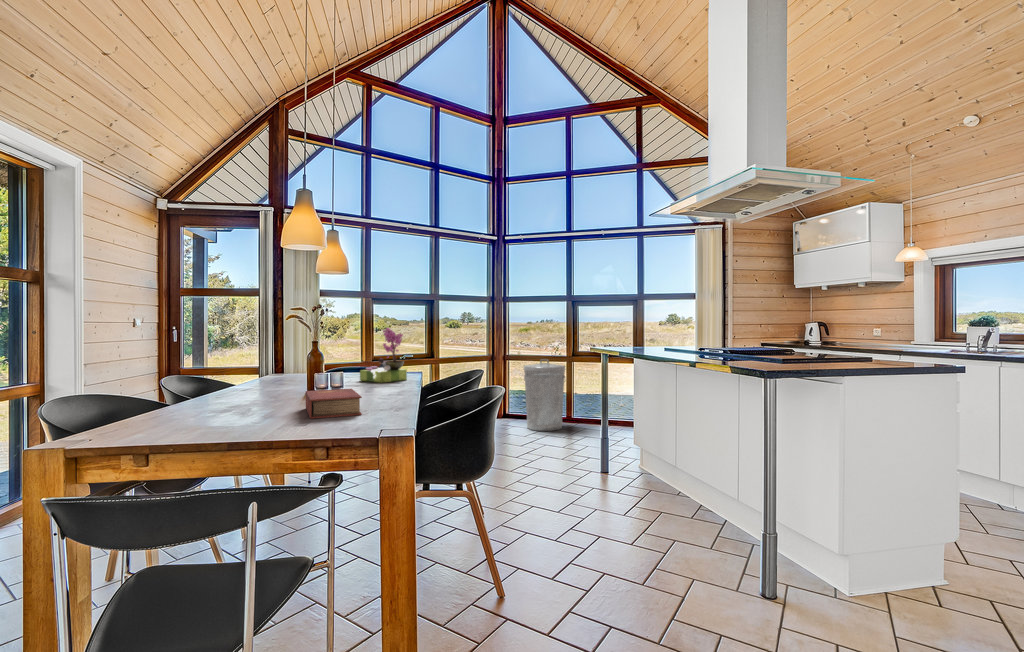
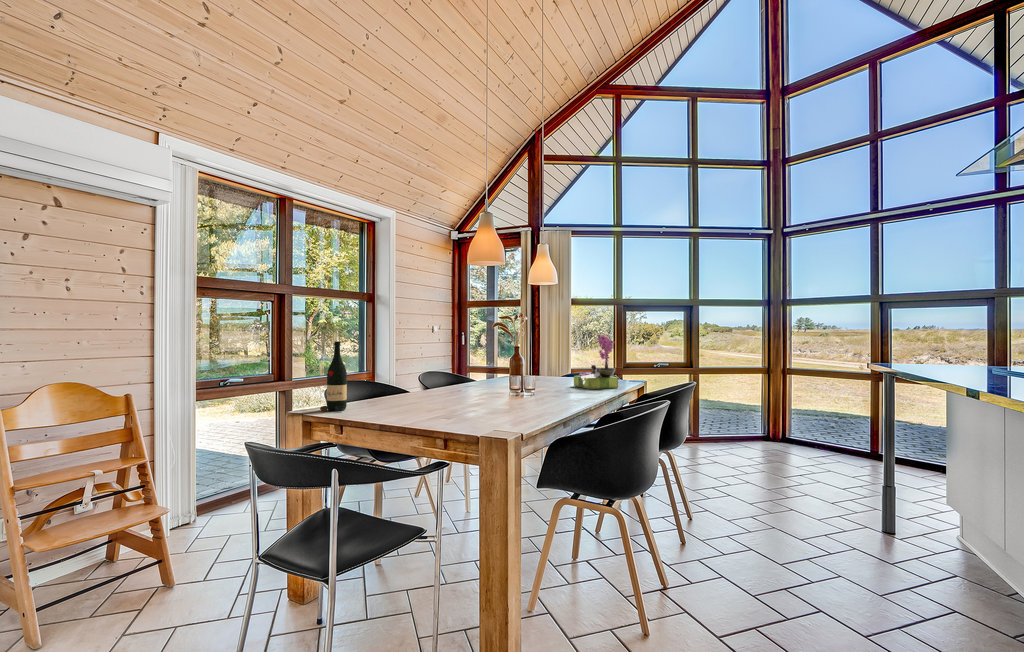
wine bottle: none [91,341,134,438] -> present [320,342,347,411]
trash can: present [524,359,565,431] -> none [804,376,868,468]
book: present [306,389,362,419] -> none [465,389,520,415]

